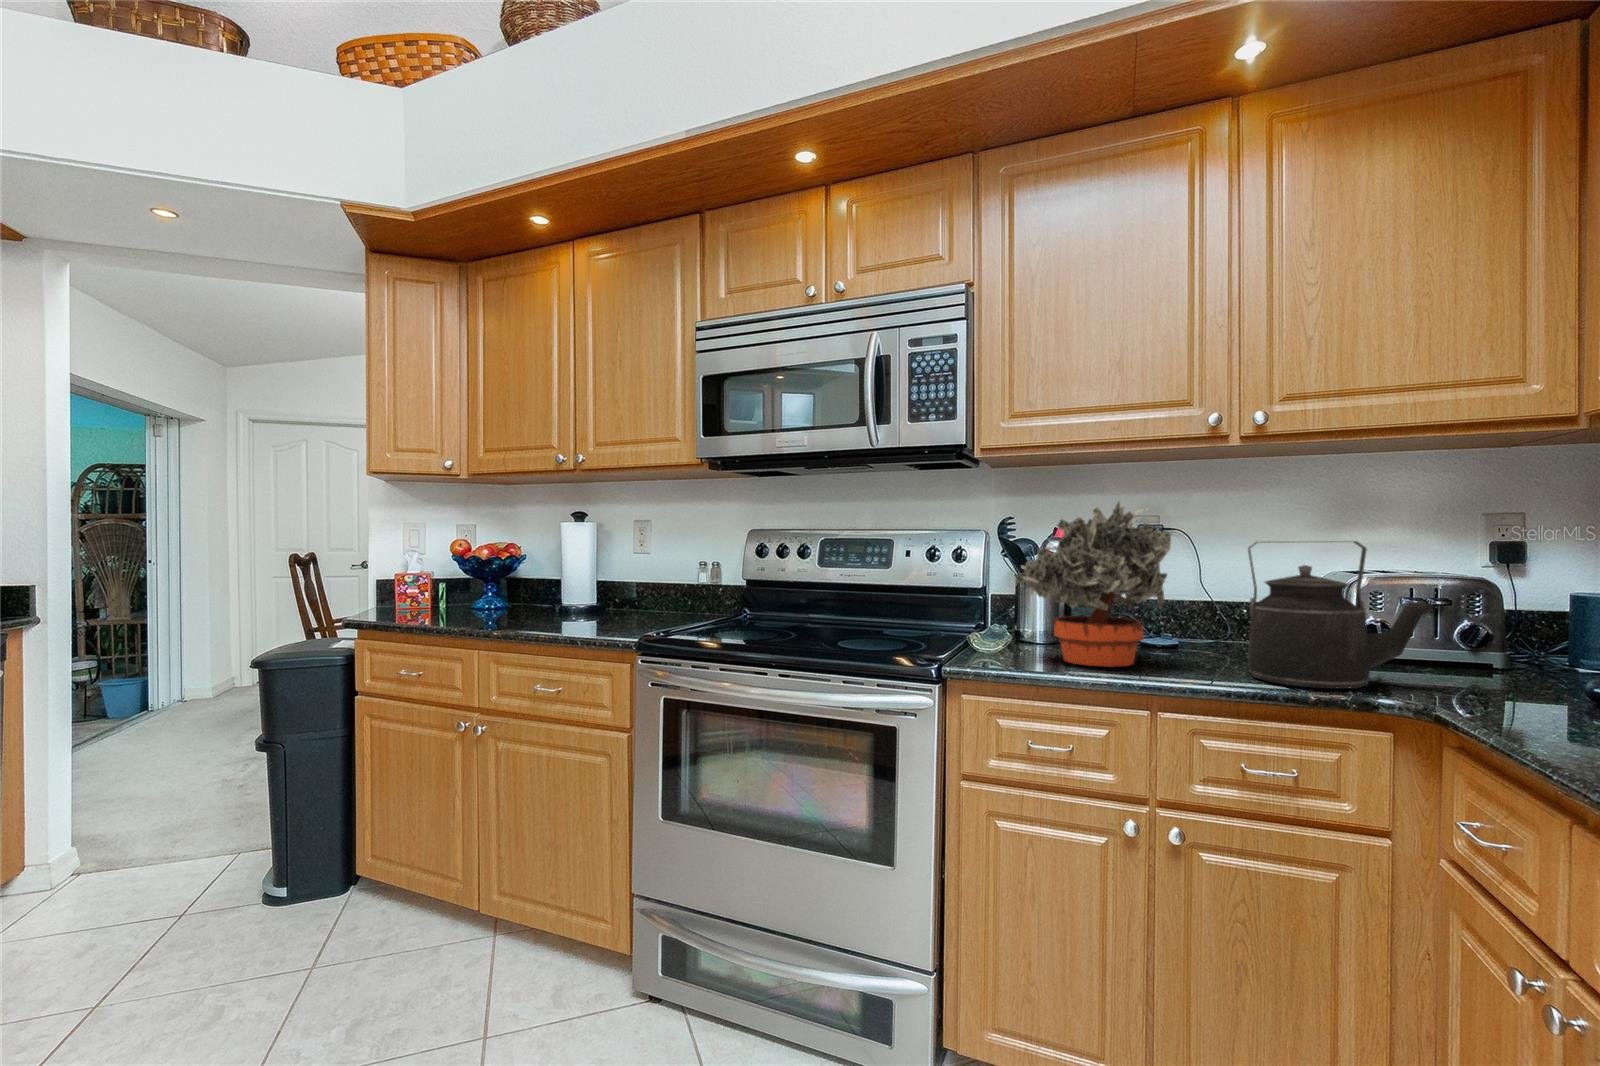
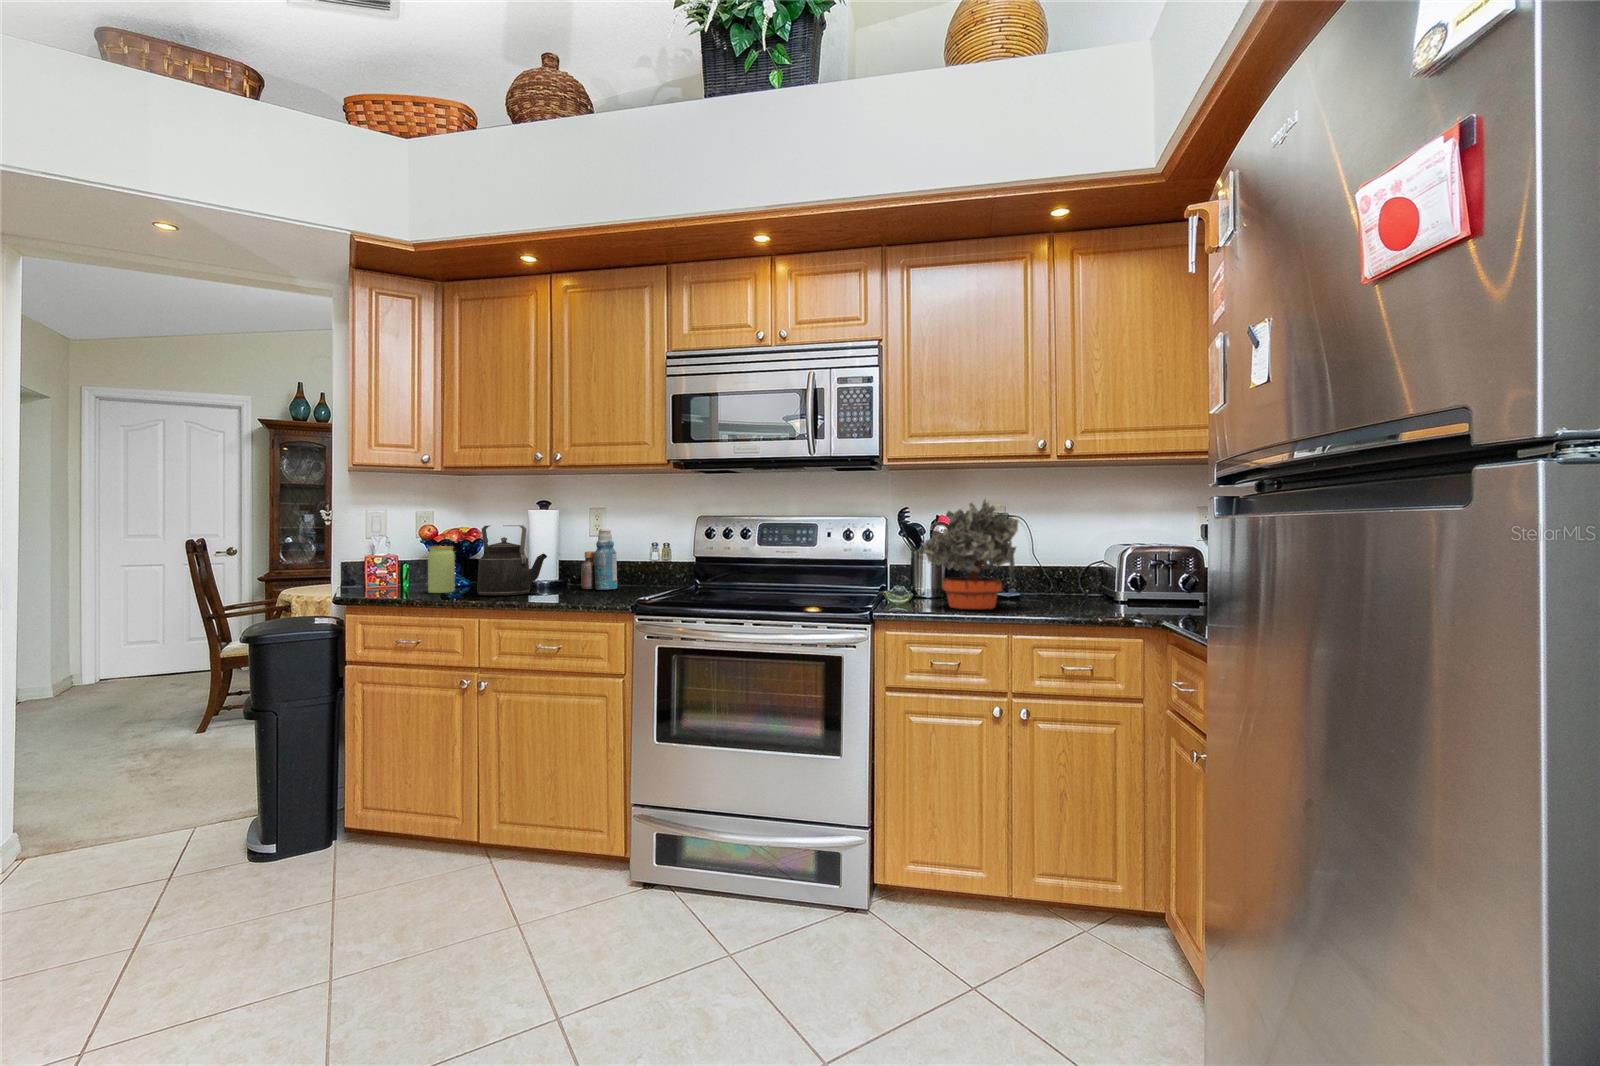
kettle: present [1248,541,1432,689] -> present [477,525,547,595]
bottle: none [615,544,655,616] -> present [581,529,617,589]
jar: none [453,563,482,616] -> present [428,546,455,593]

